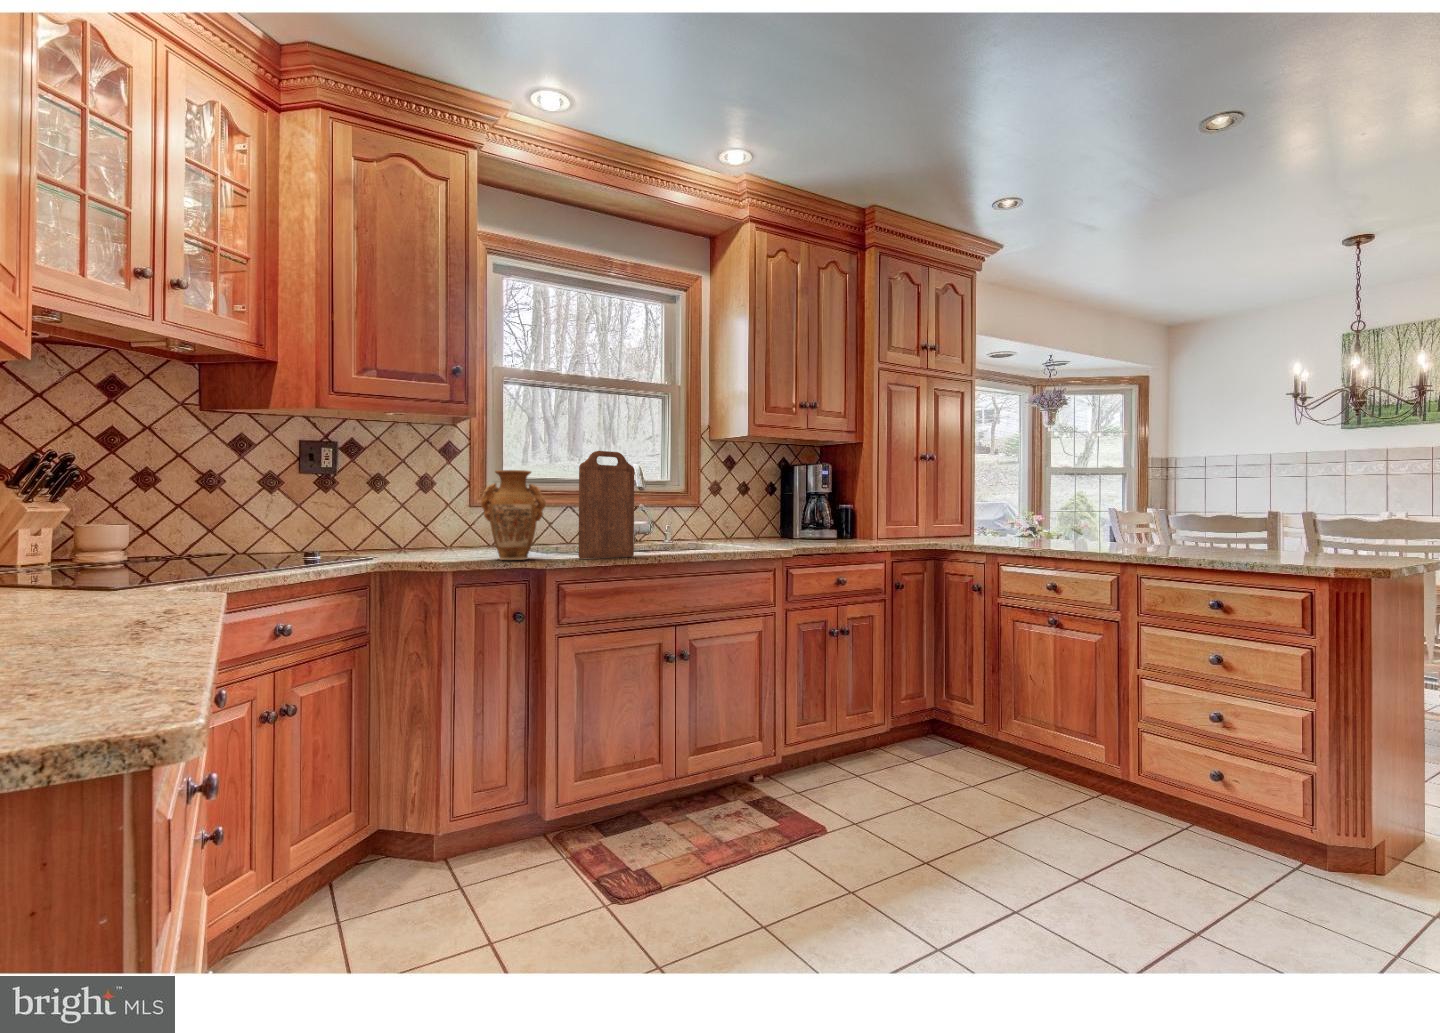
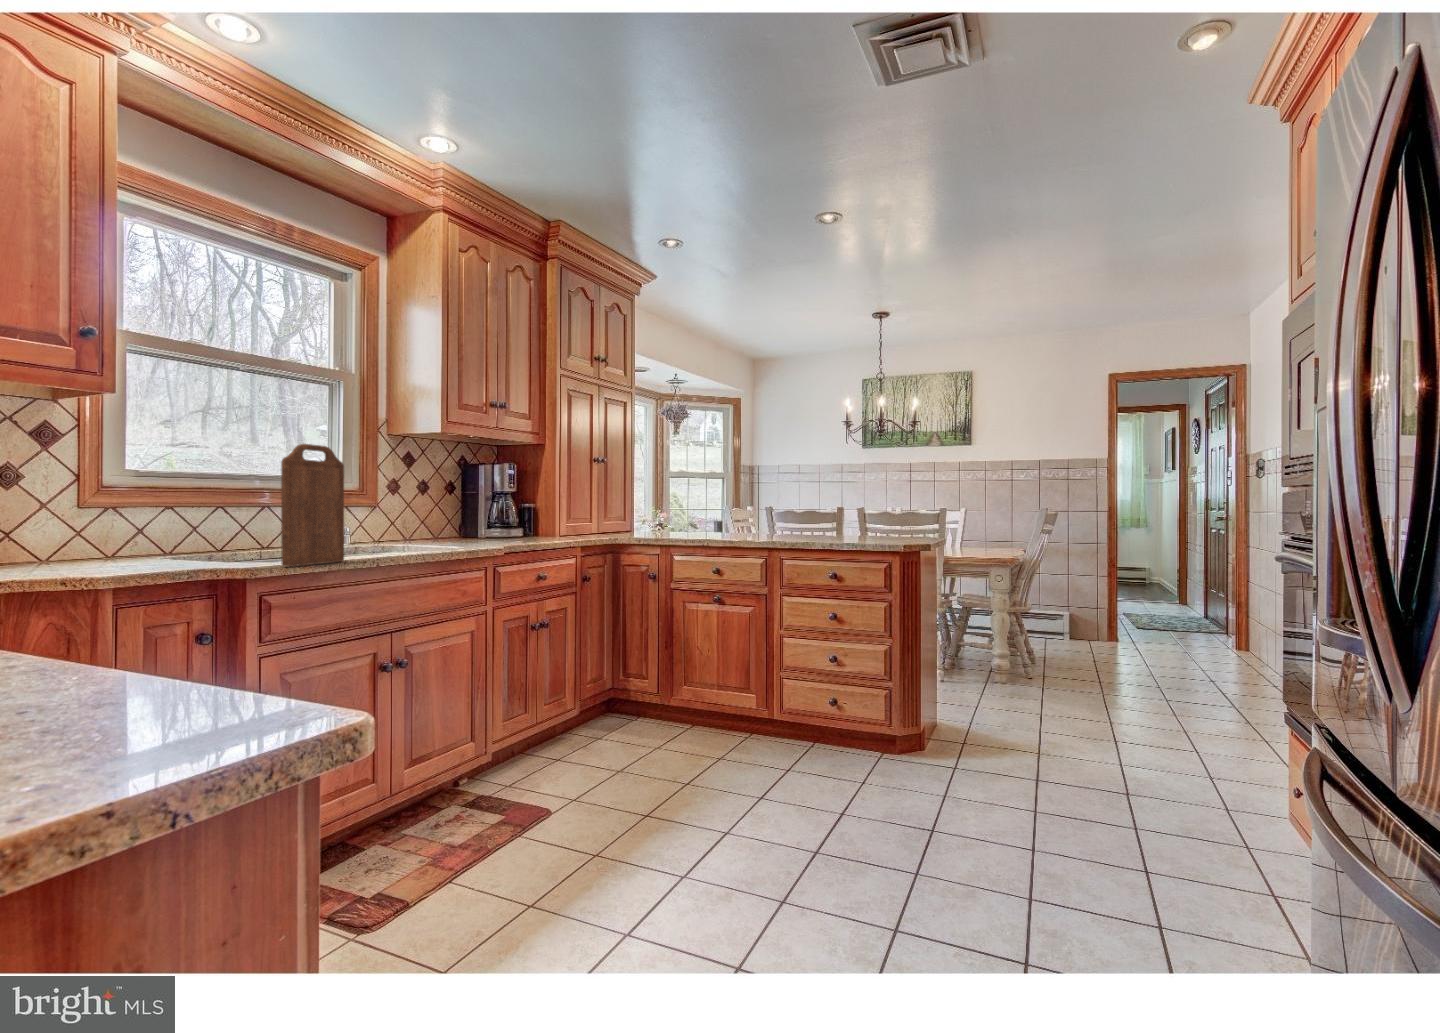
vase: present [481,470,546,560] -> none [143,463,239,572]

